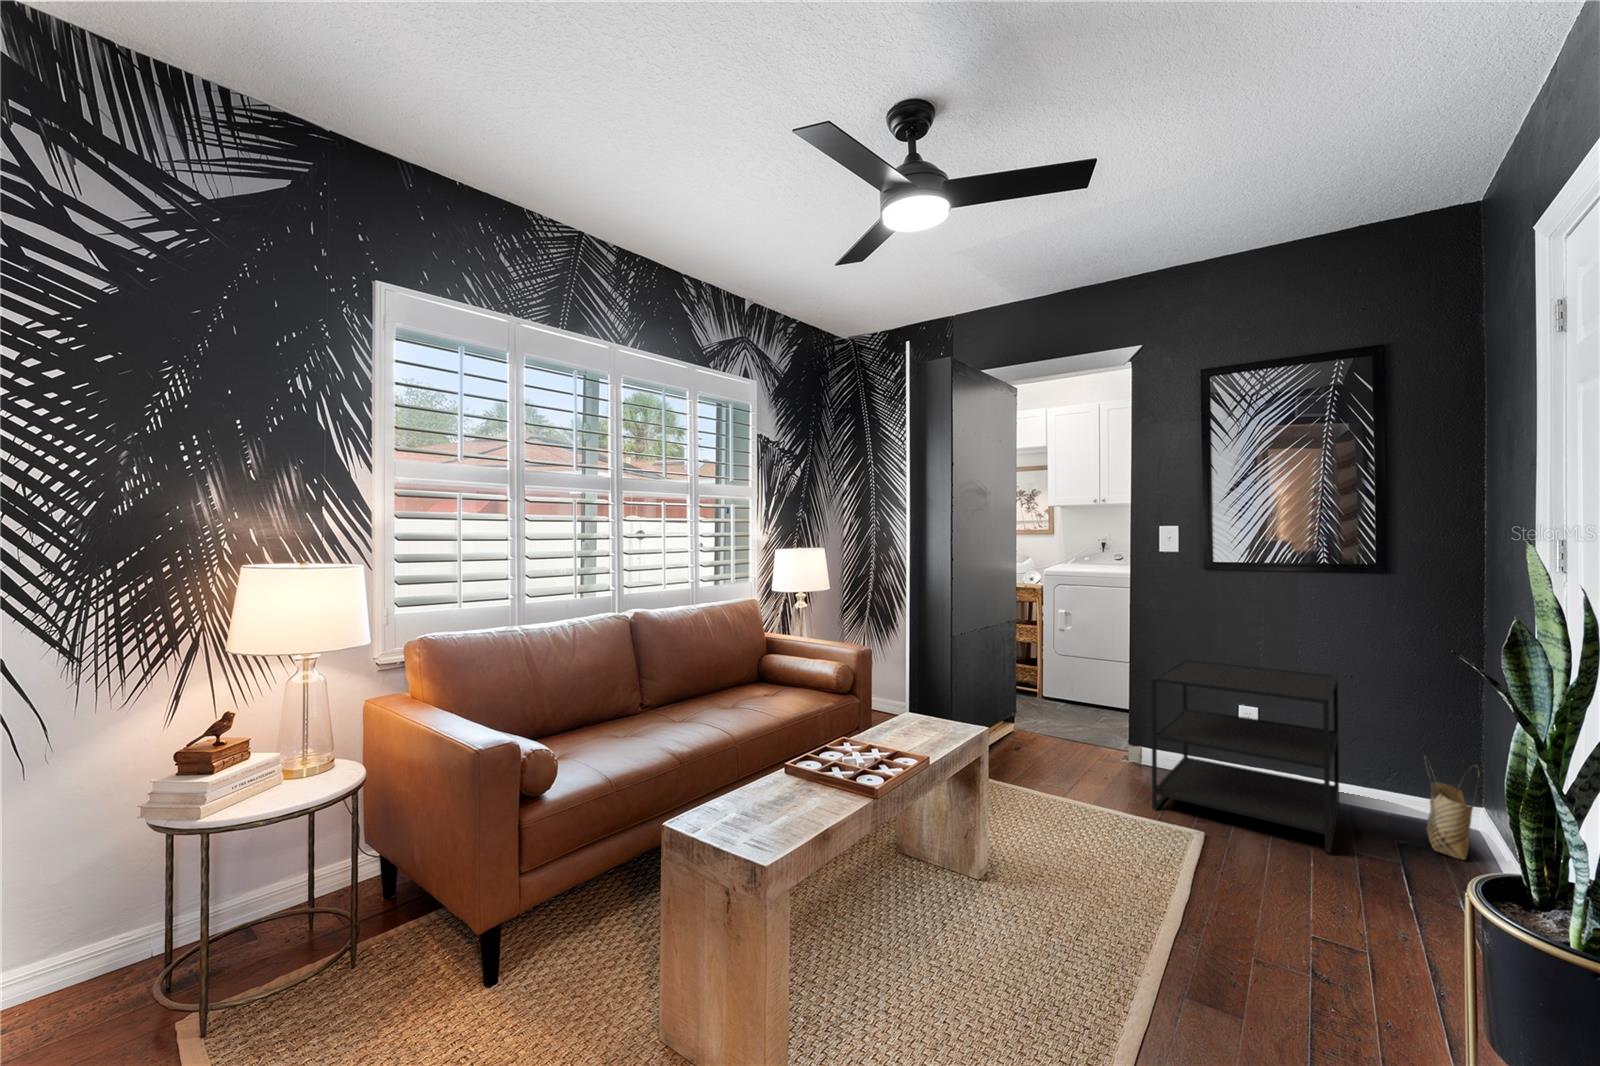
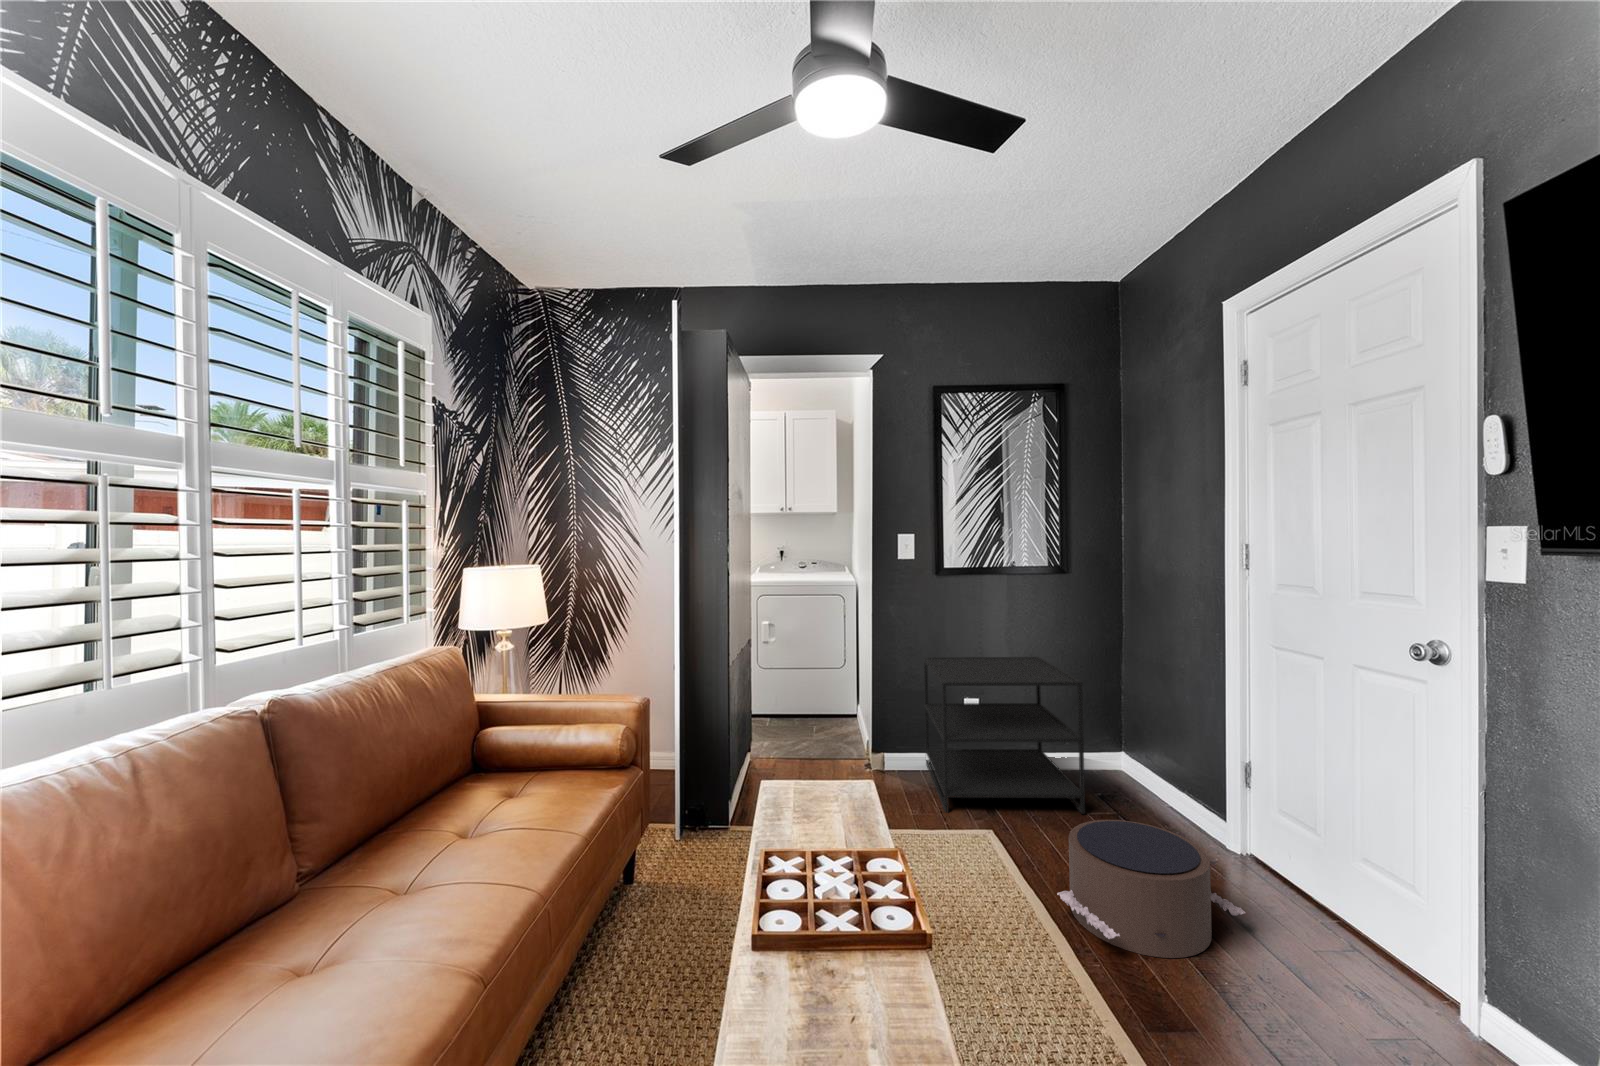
woven basket: present [1425,757,1476,860] -> none [1105,713,1146,790]
pouf: none [1168,828,1386,975] -> present [1057,820,1245,958]

